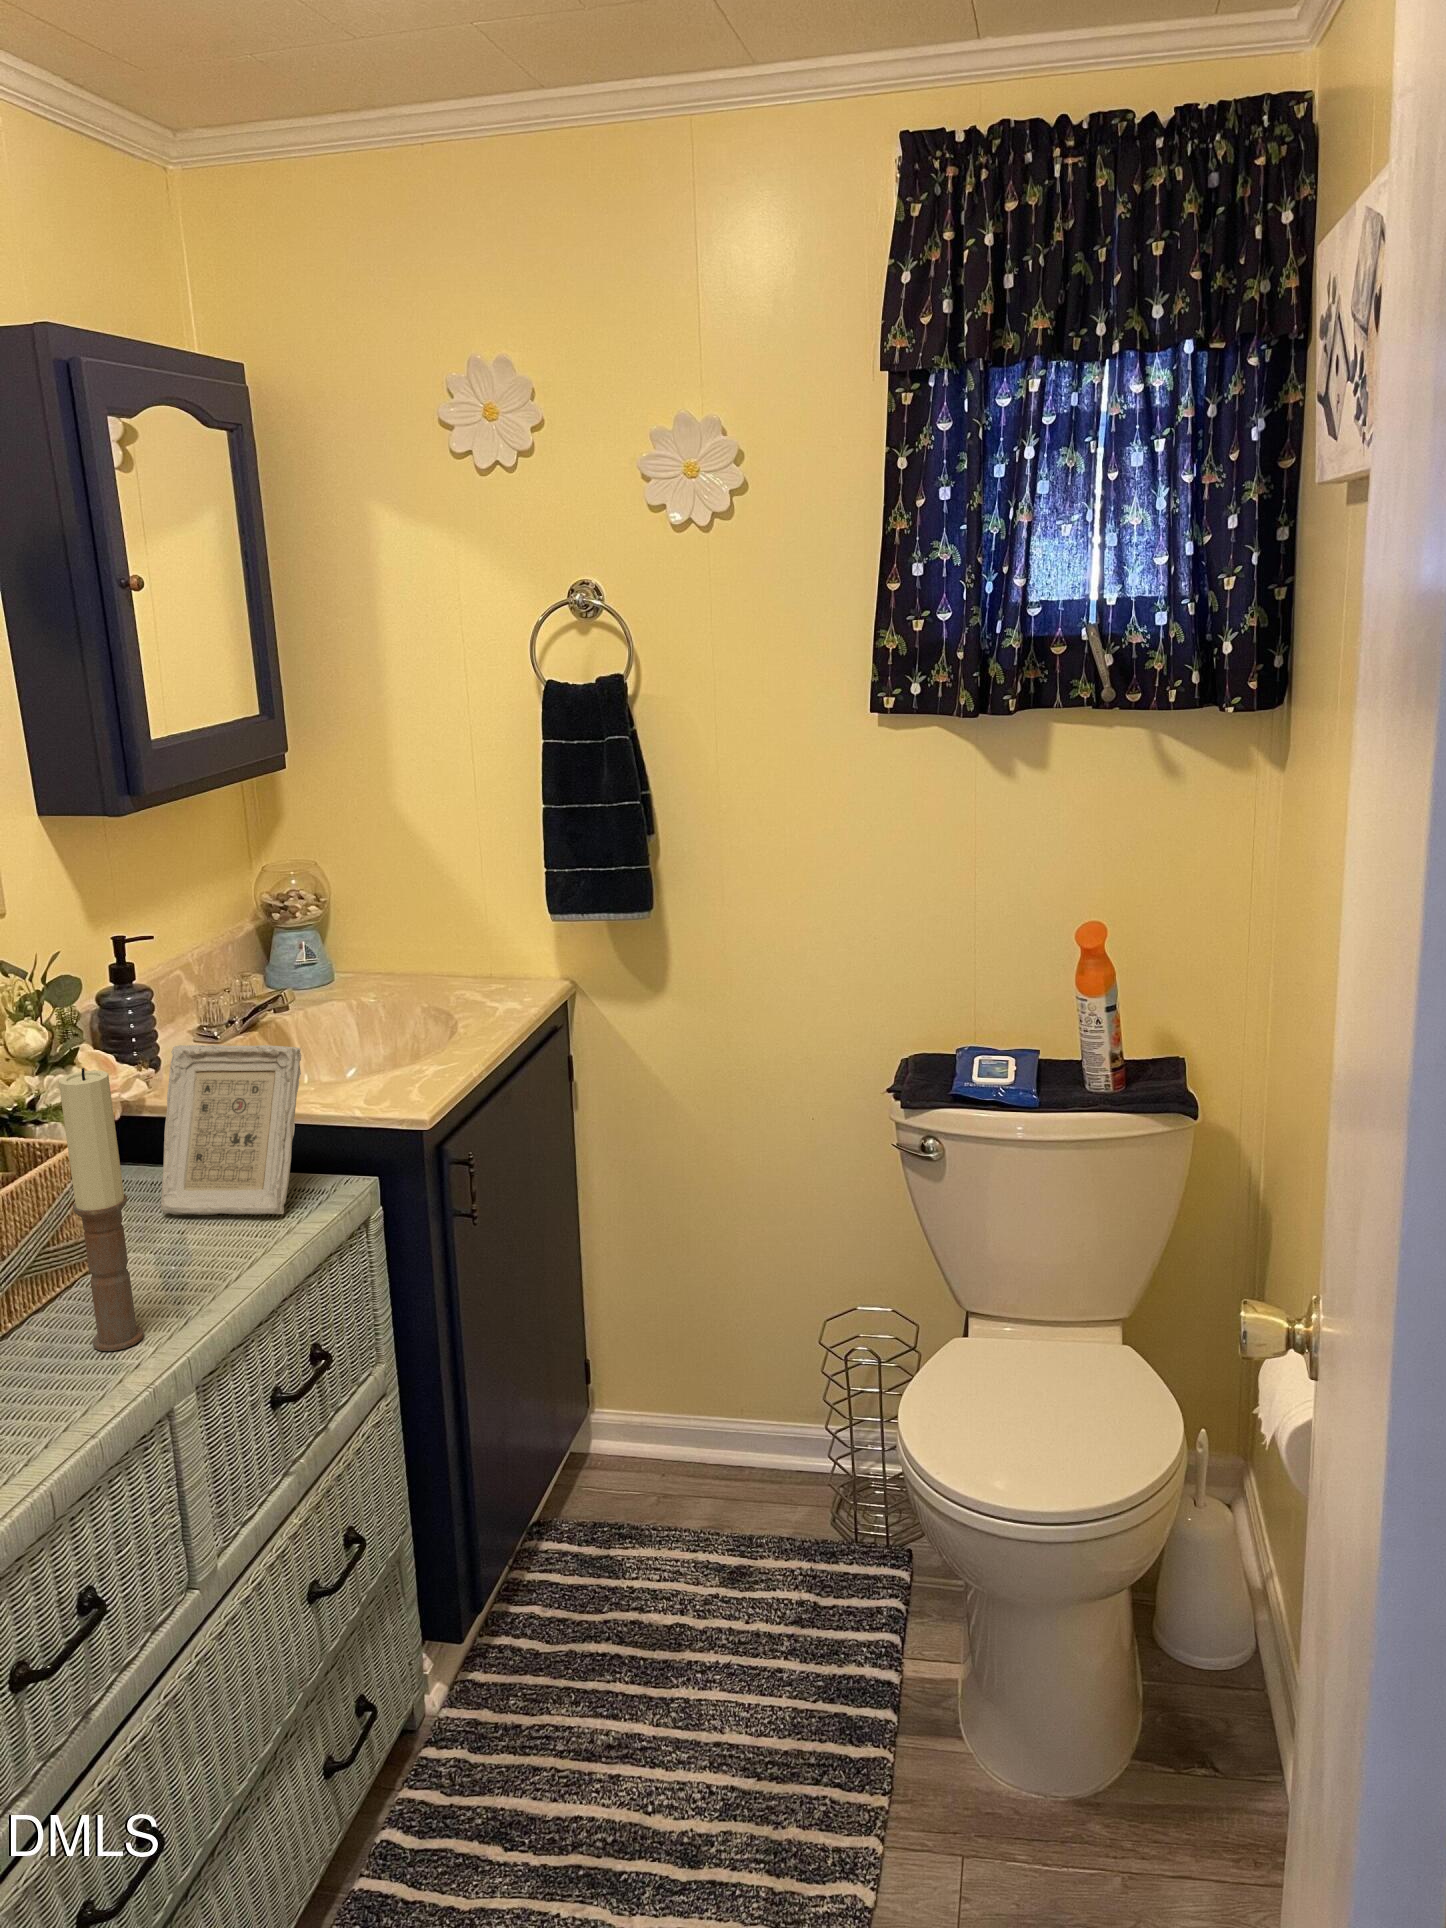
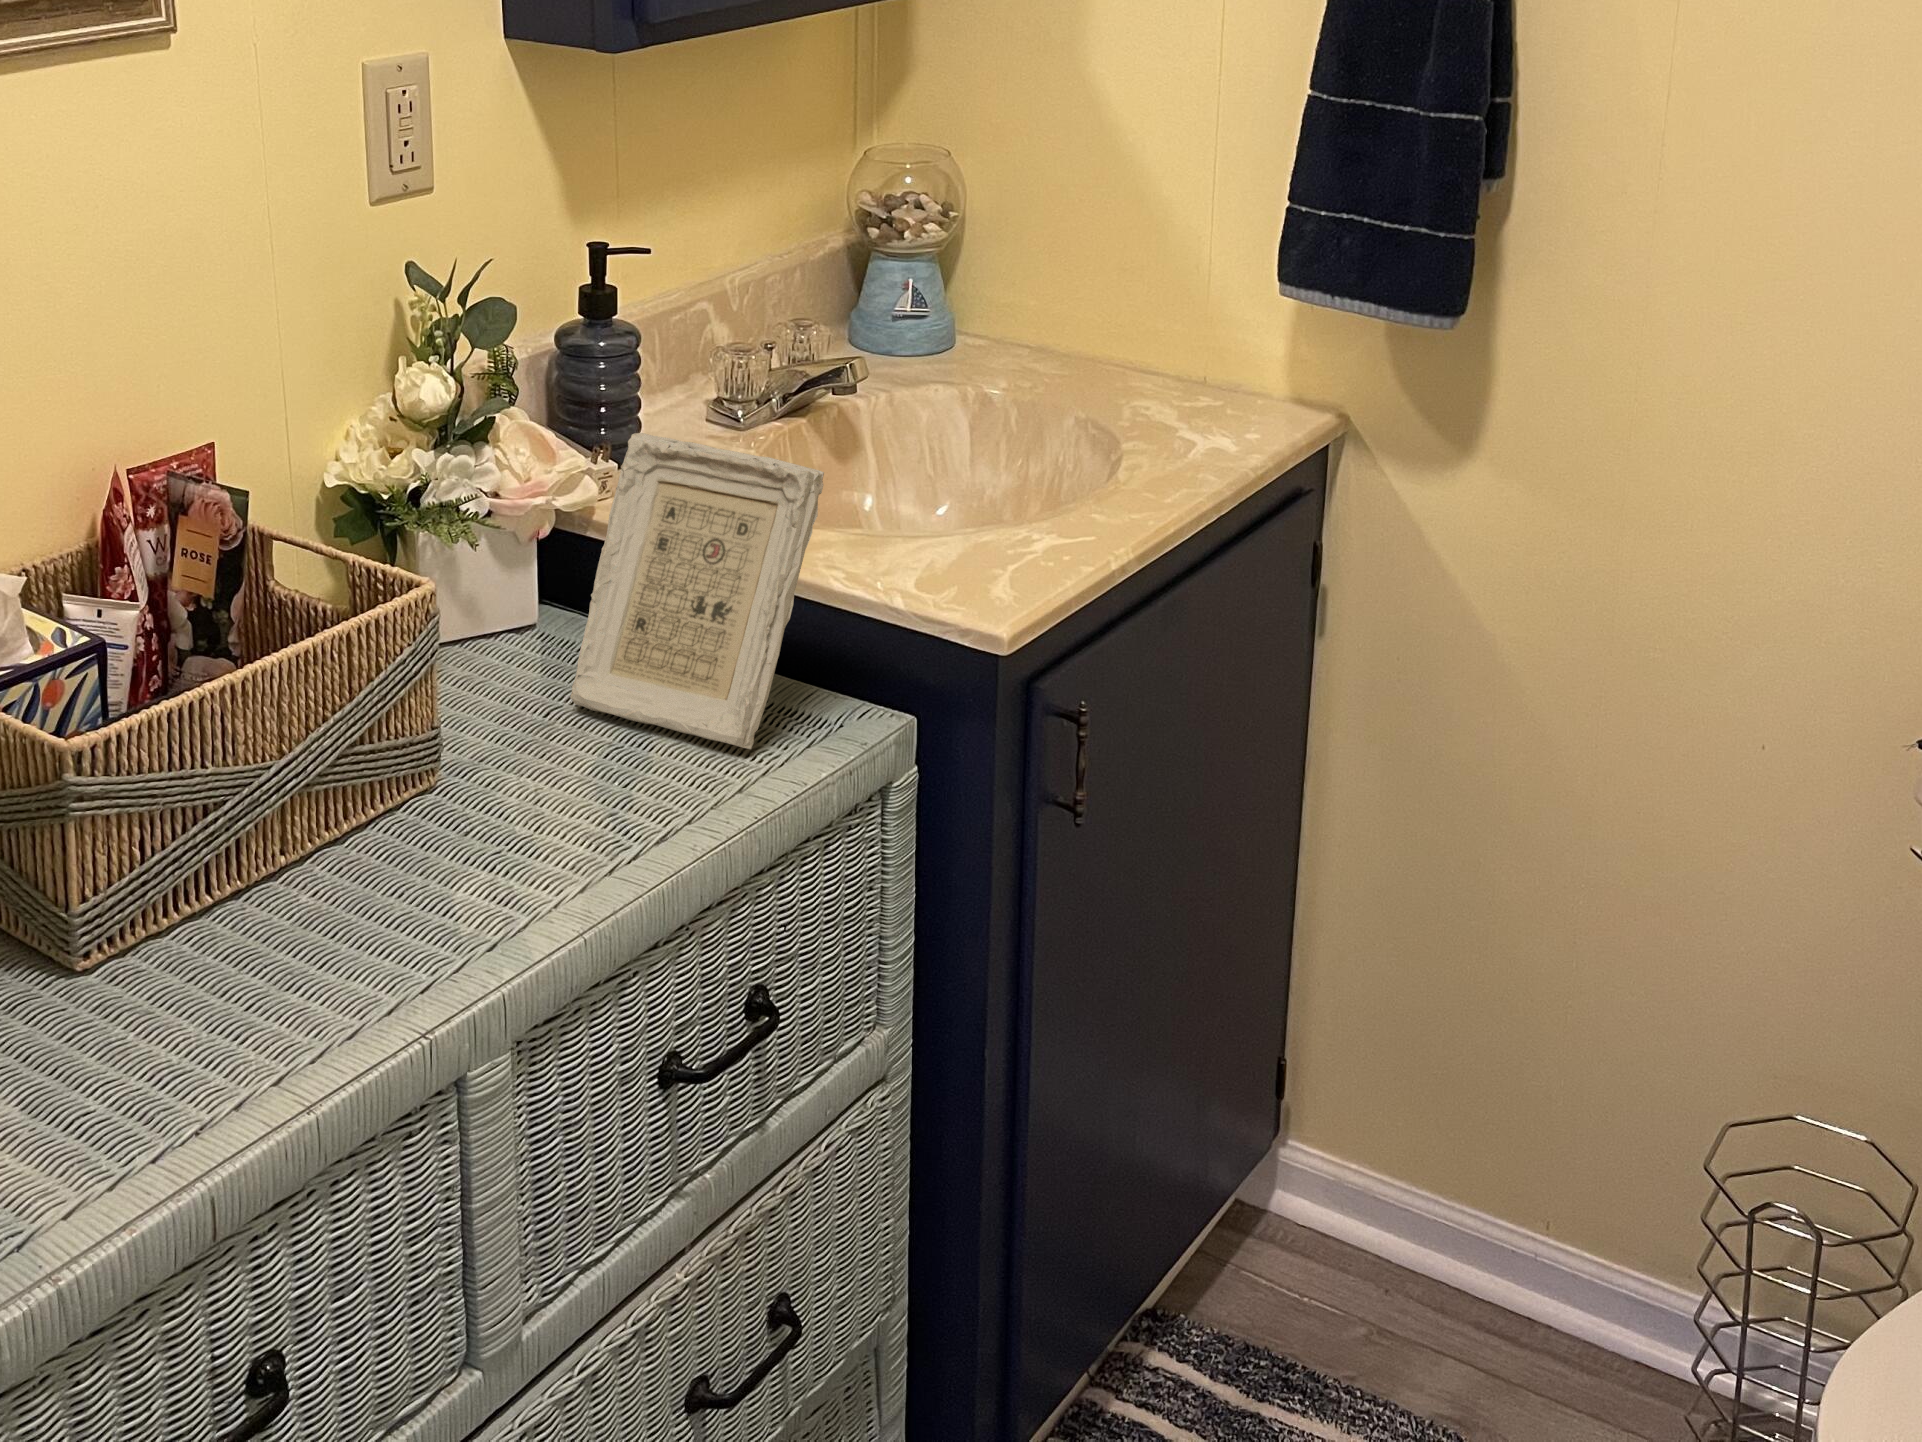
candle: present [59,1068,144,1351] -> none [365,472,458,949]

